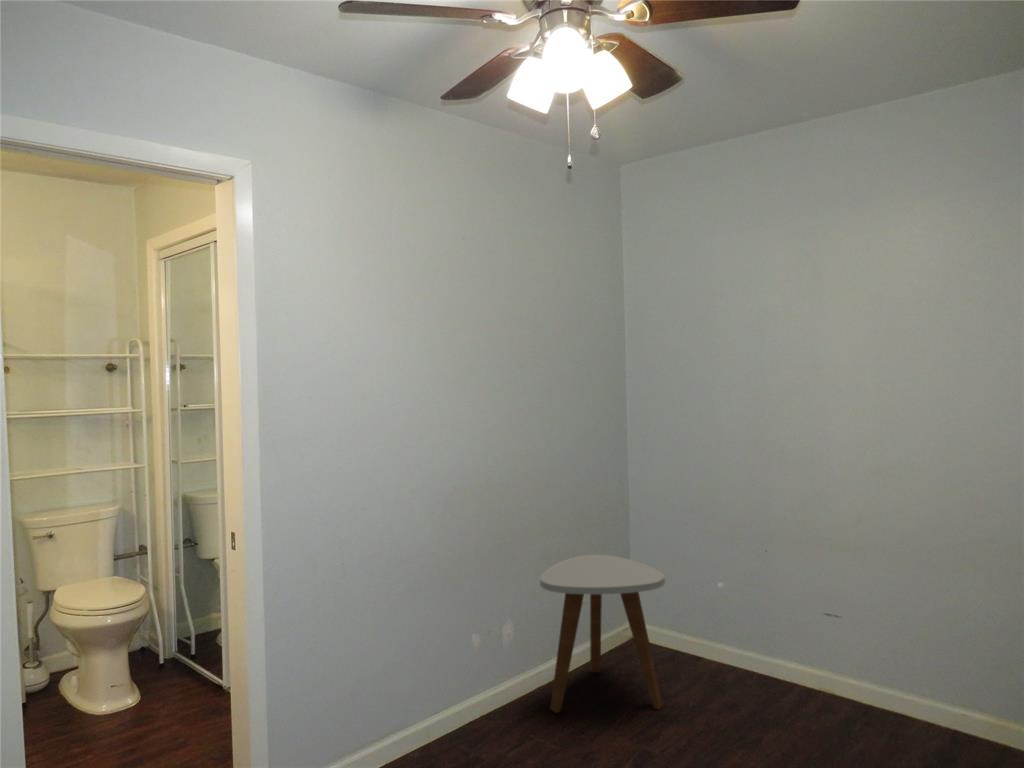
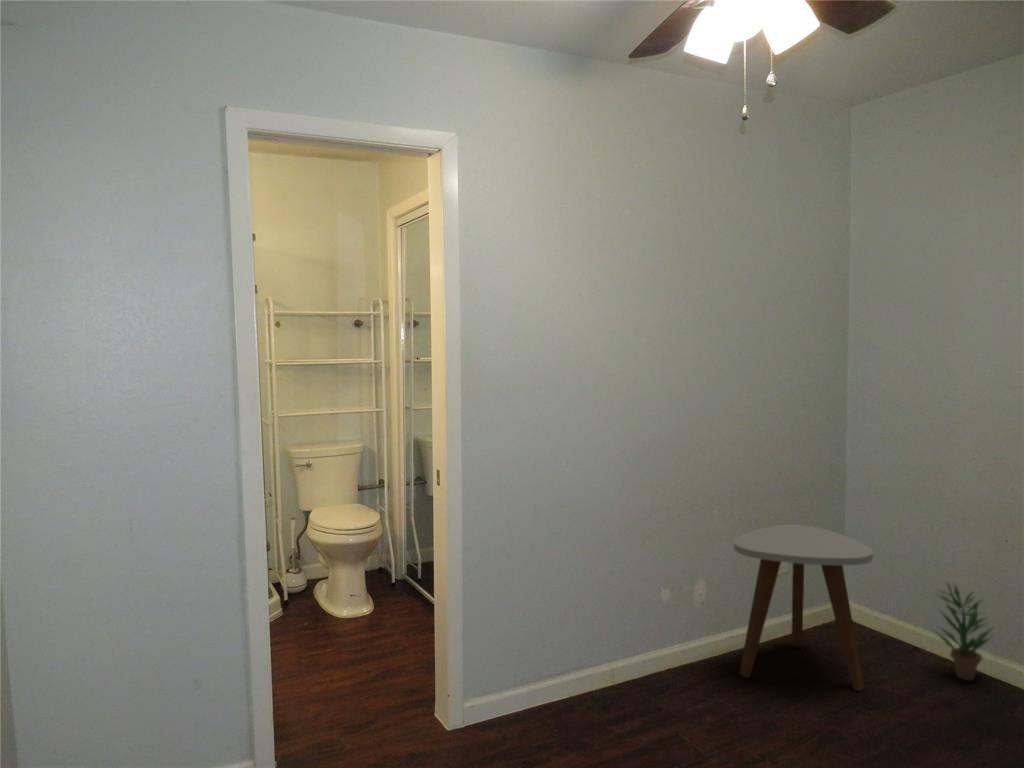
potted plant: none [711,593,761,682] -> present [937,585,991,680]

